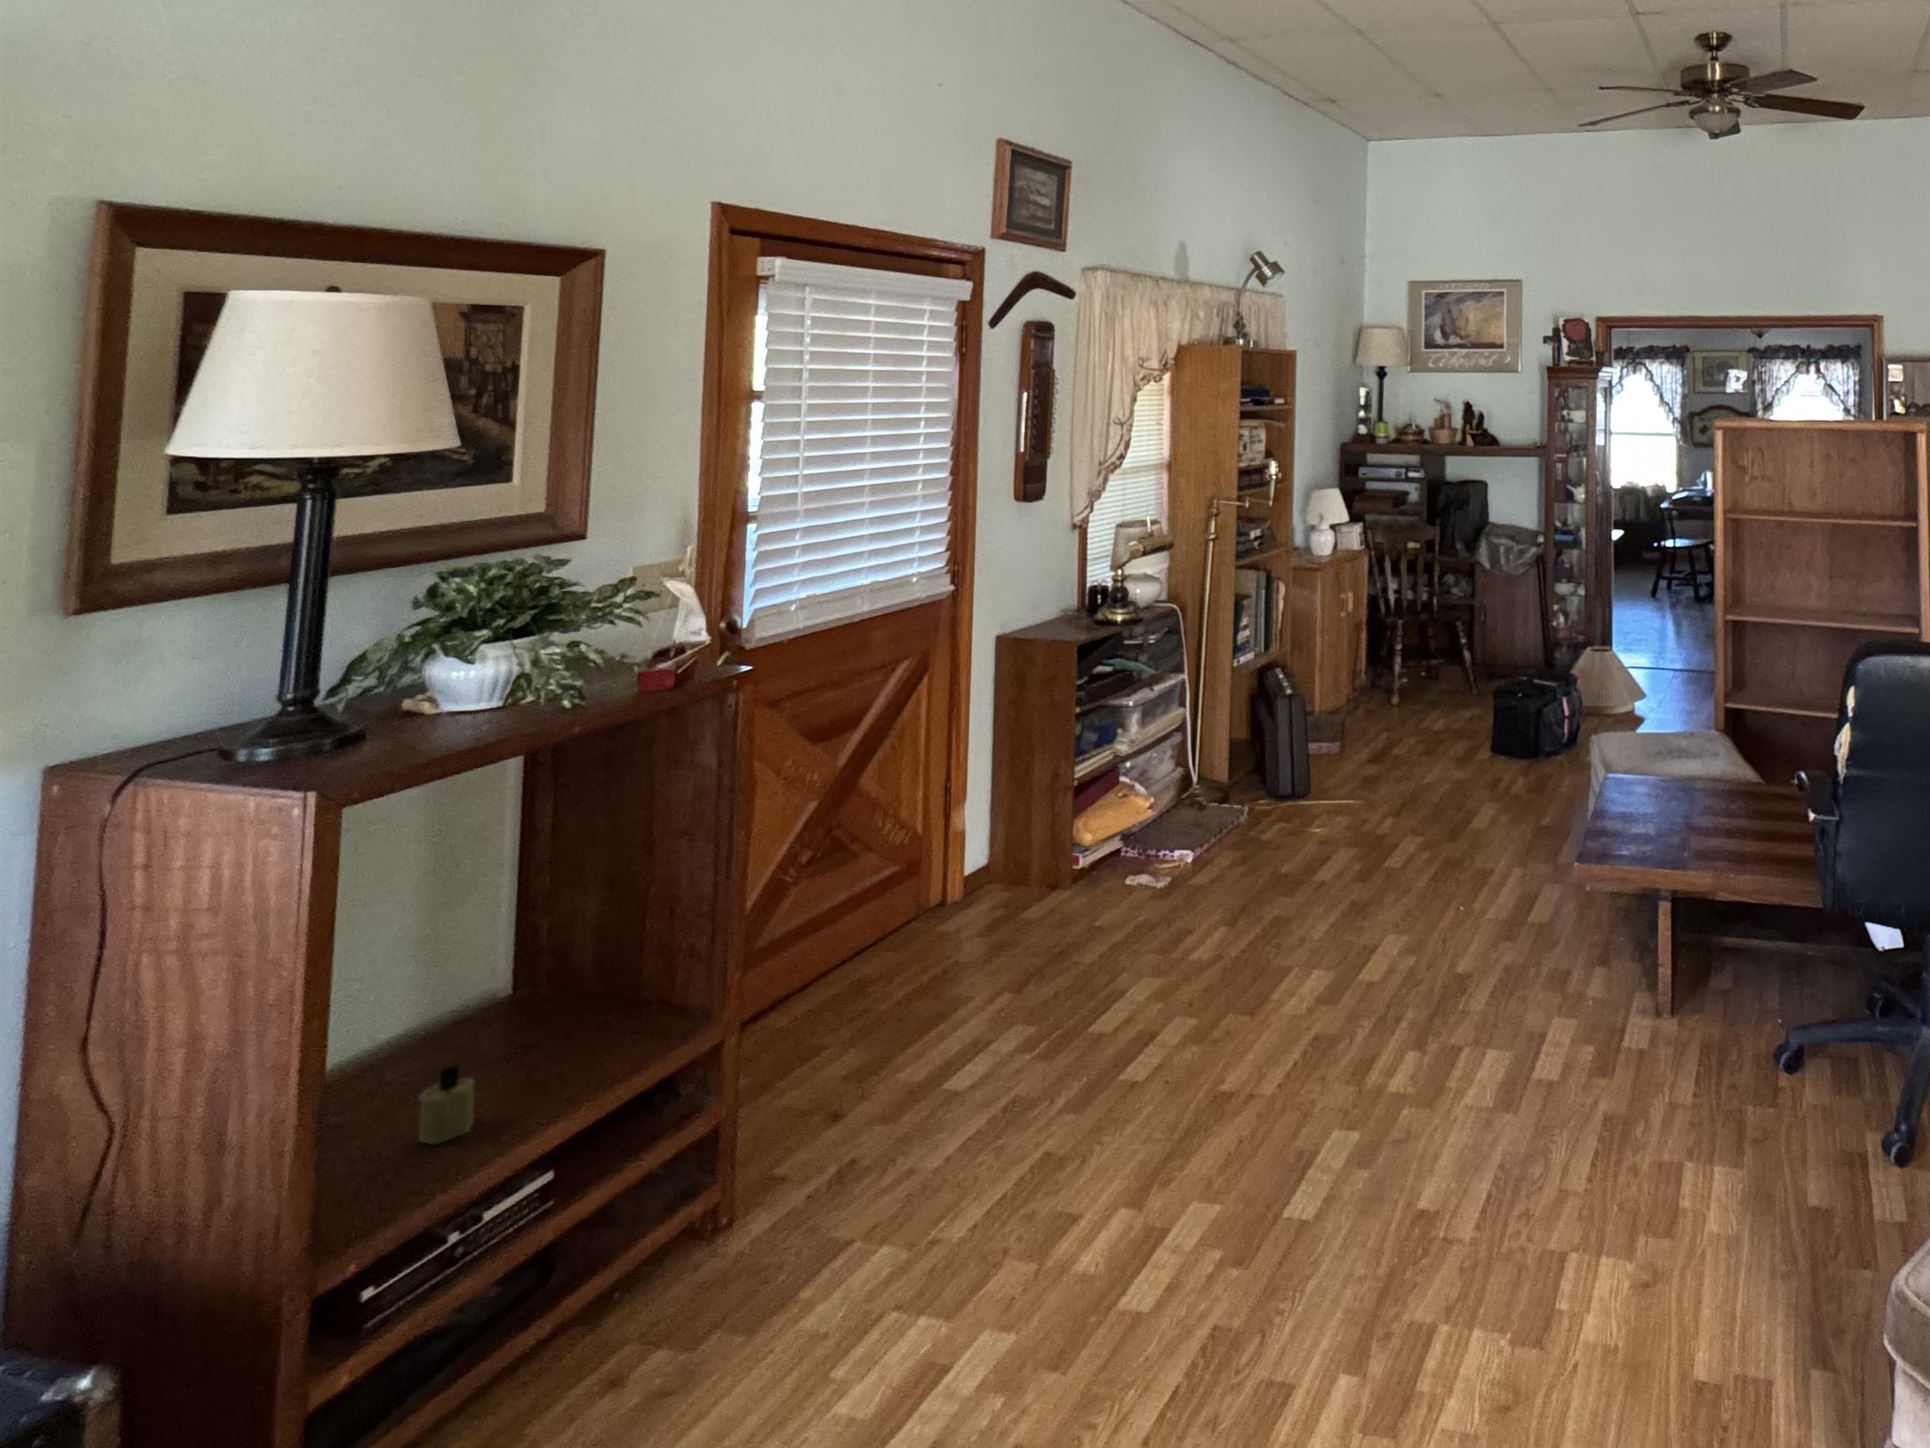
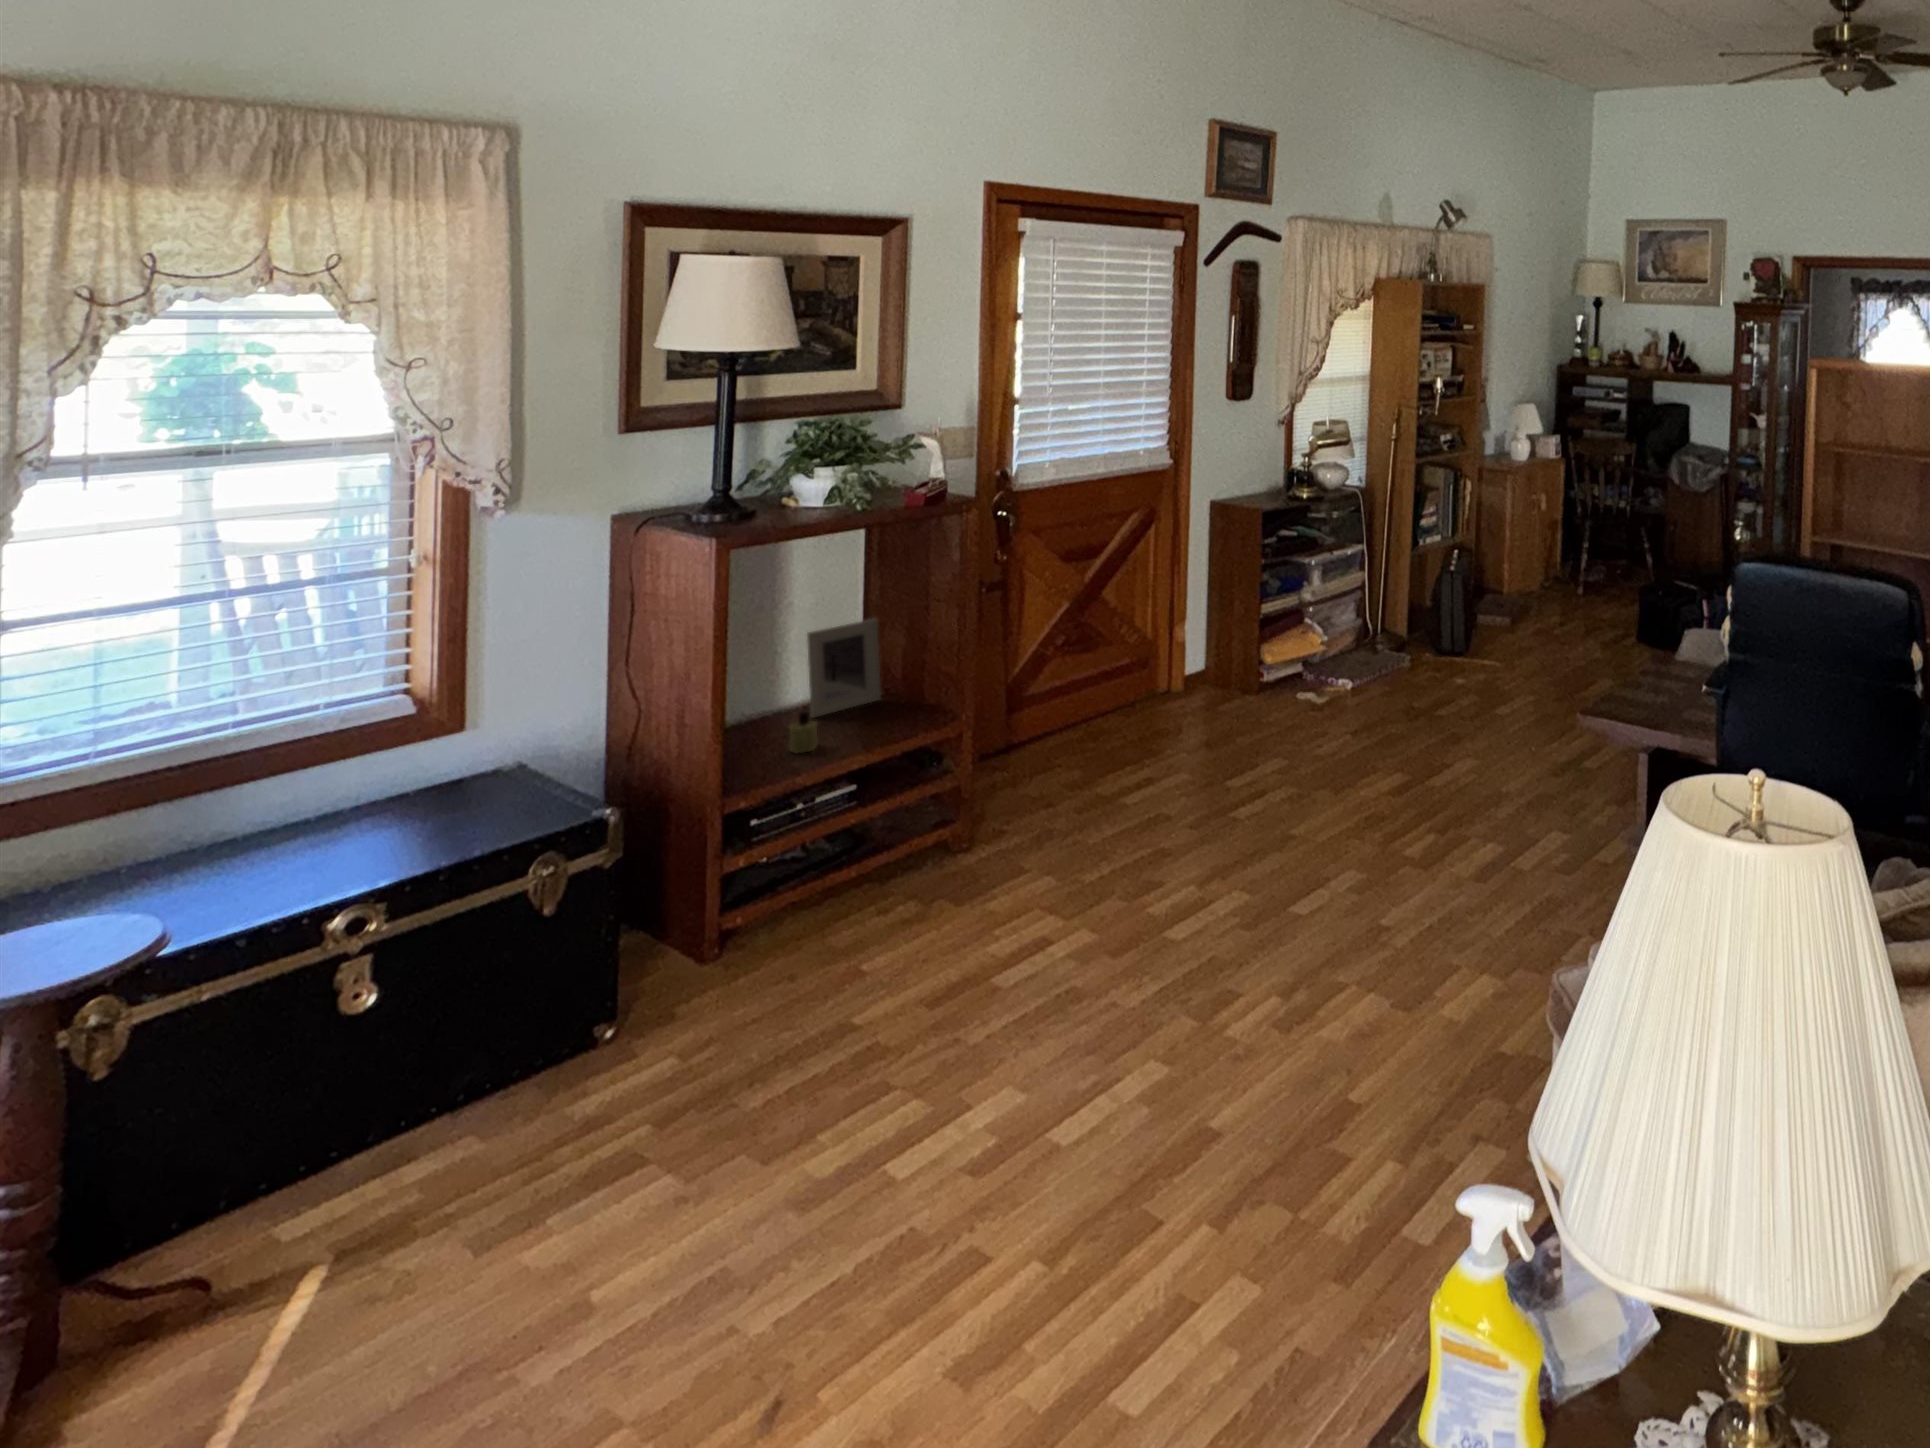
picture frame: none [431,877,559,1066] -> present [807,619,881,718]

